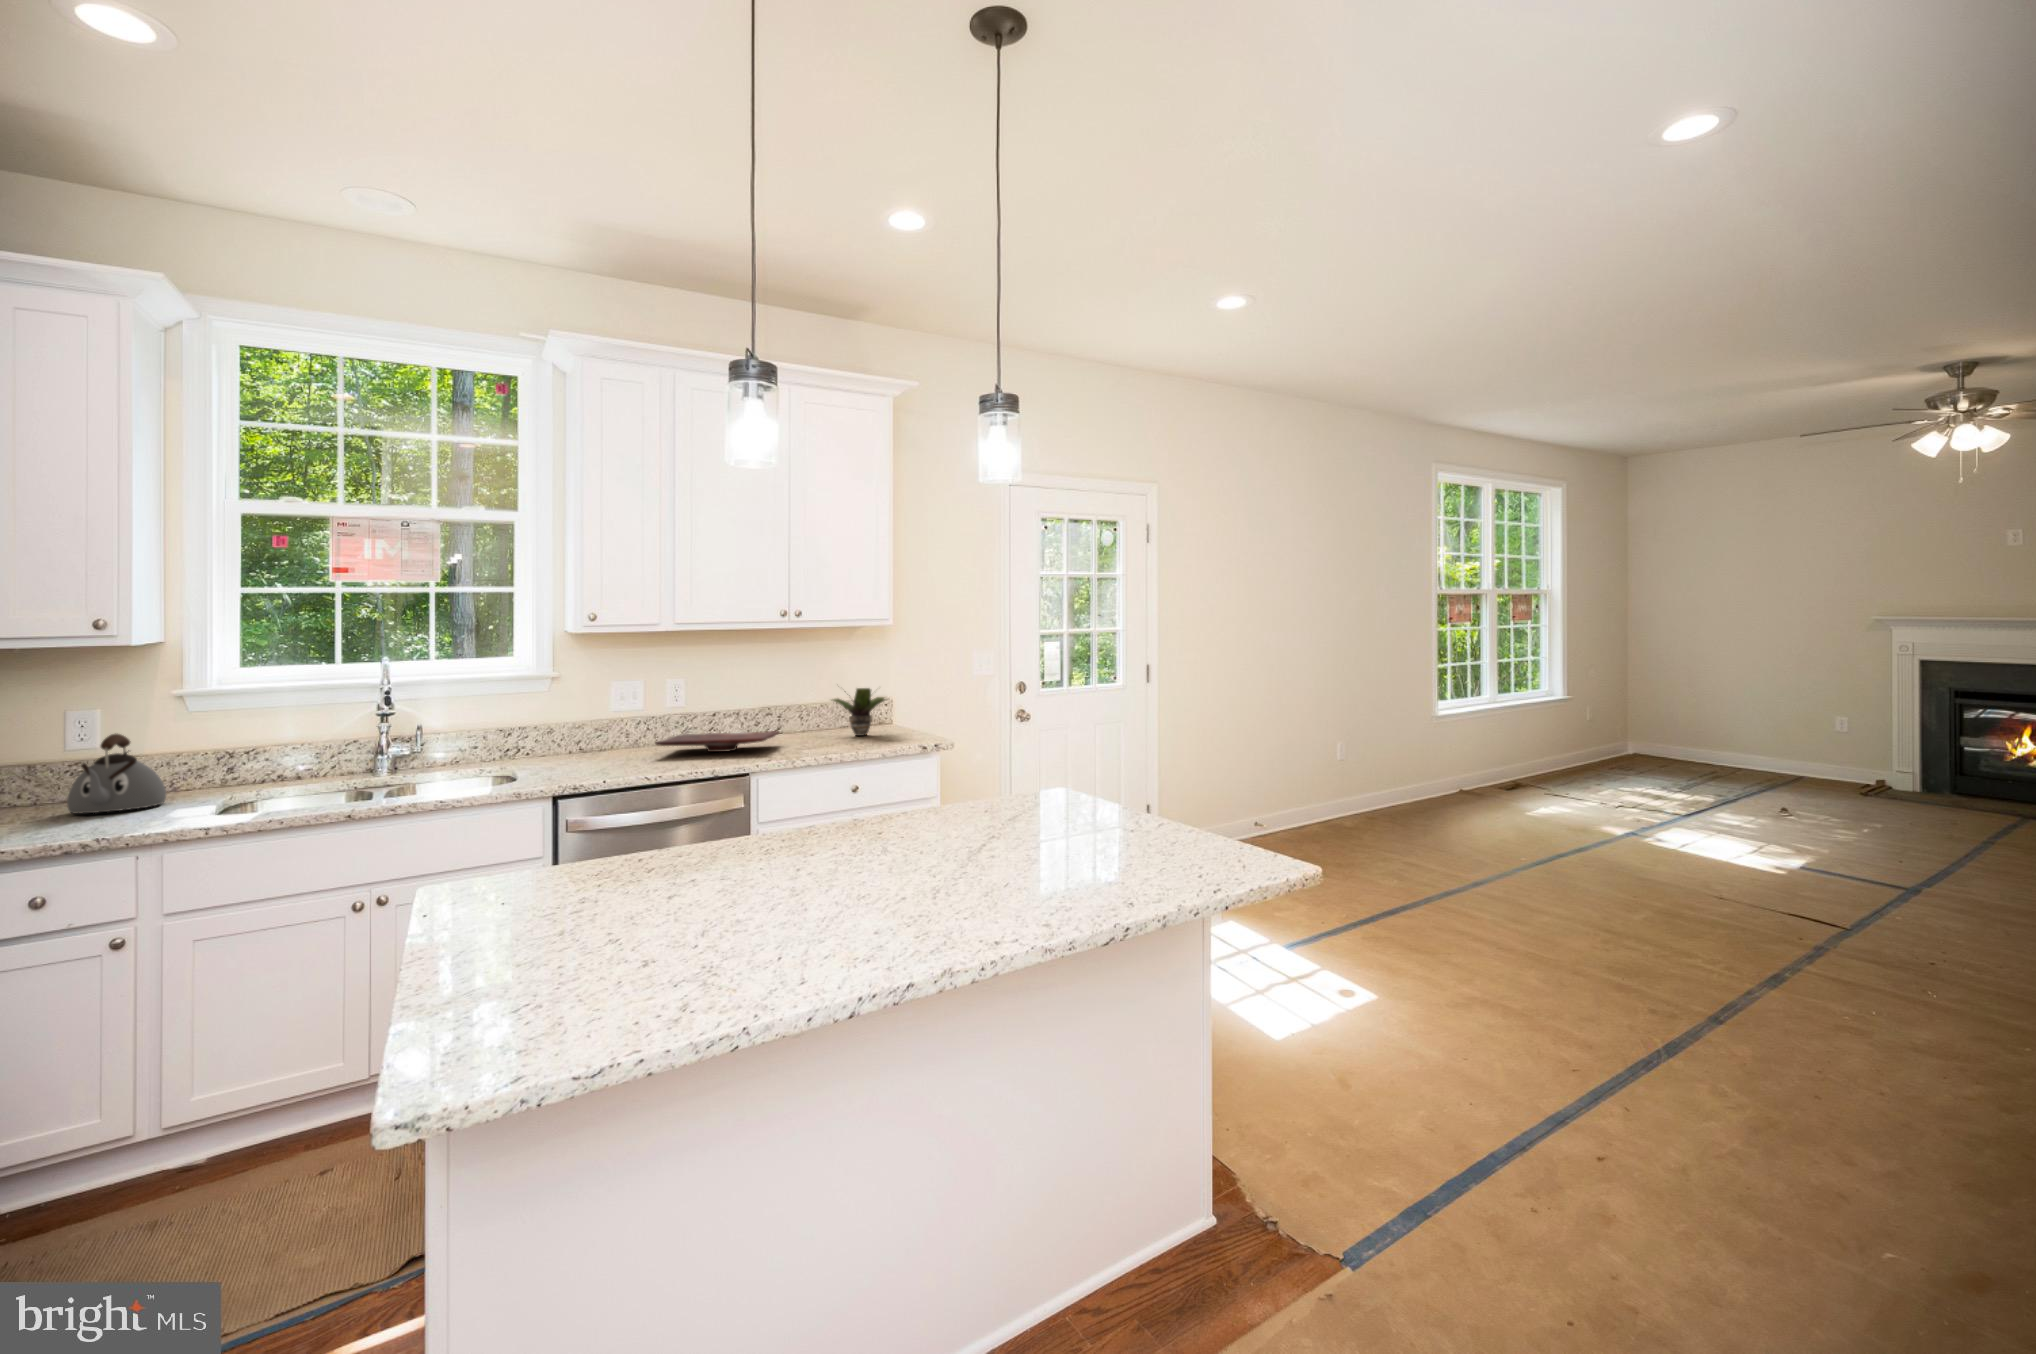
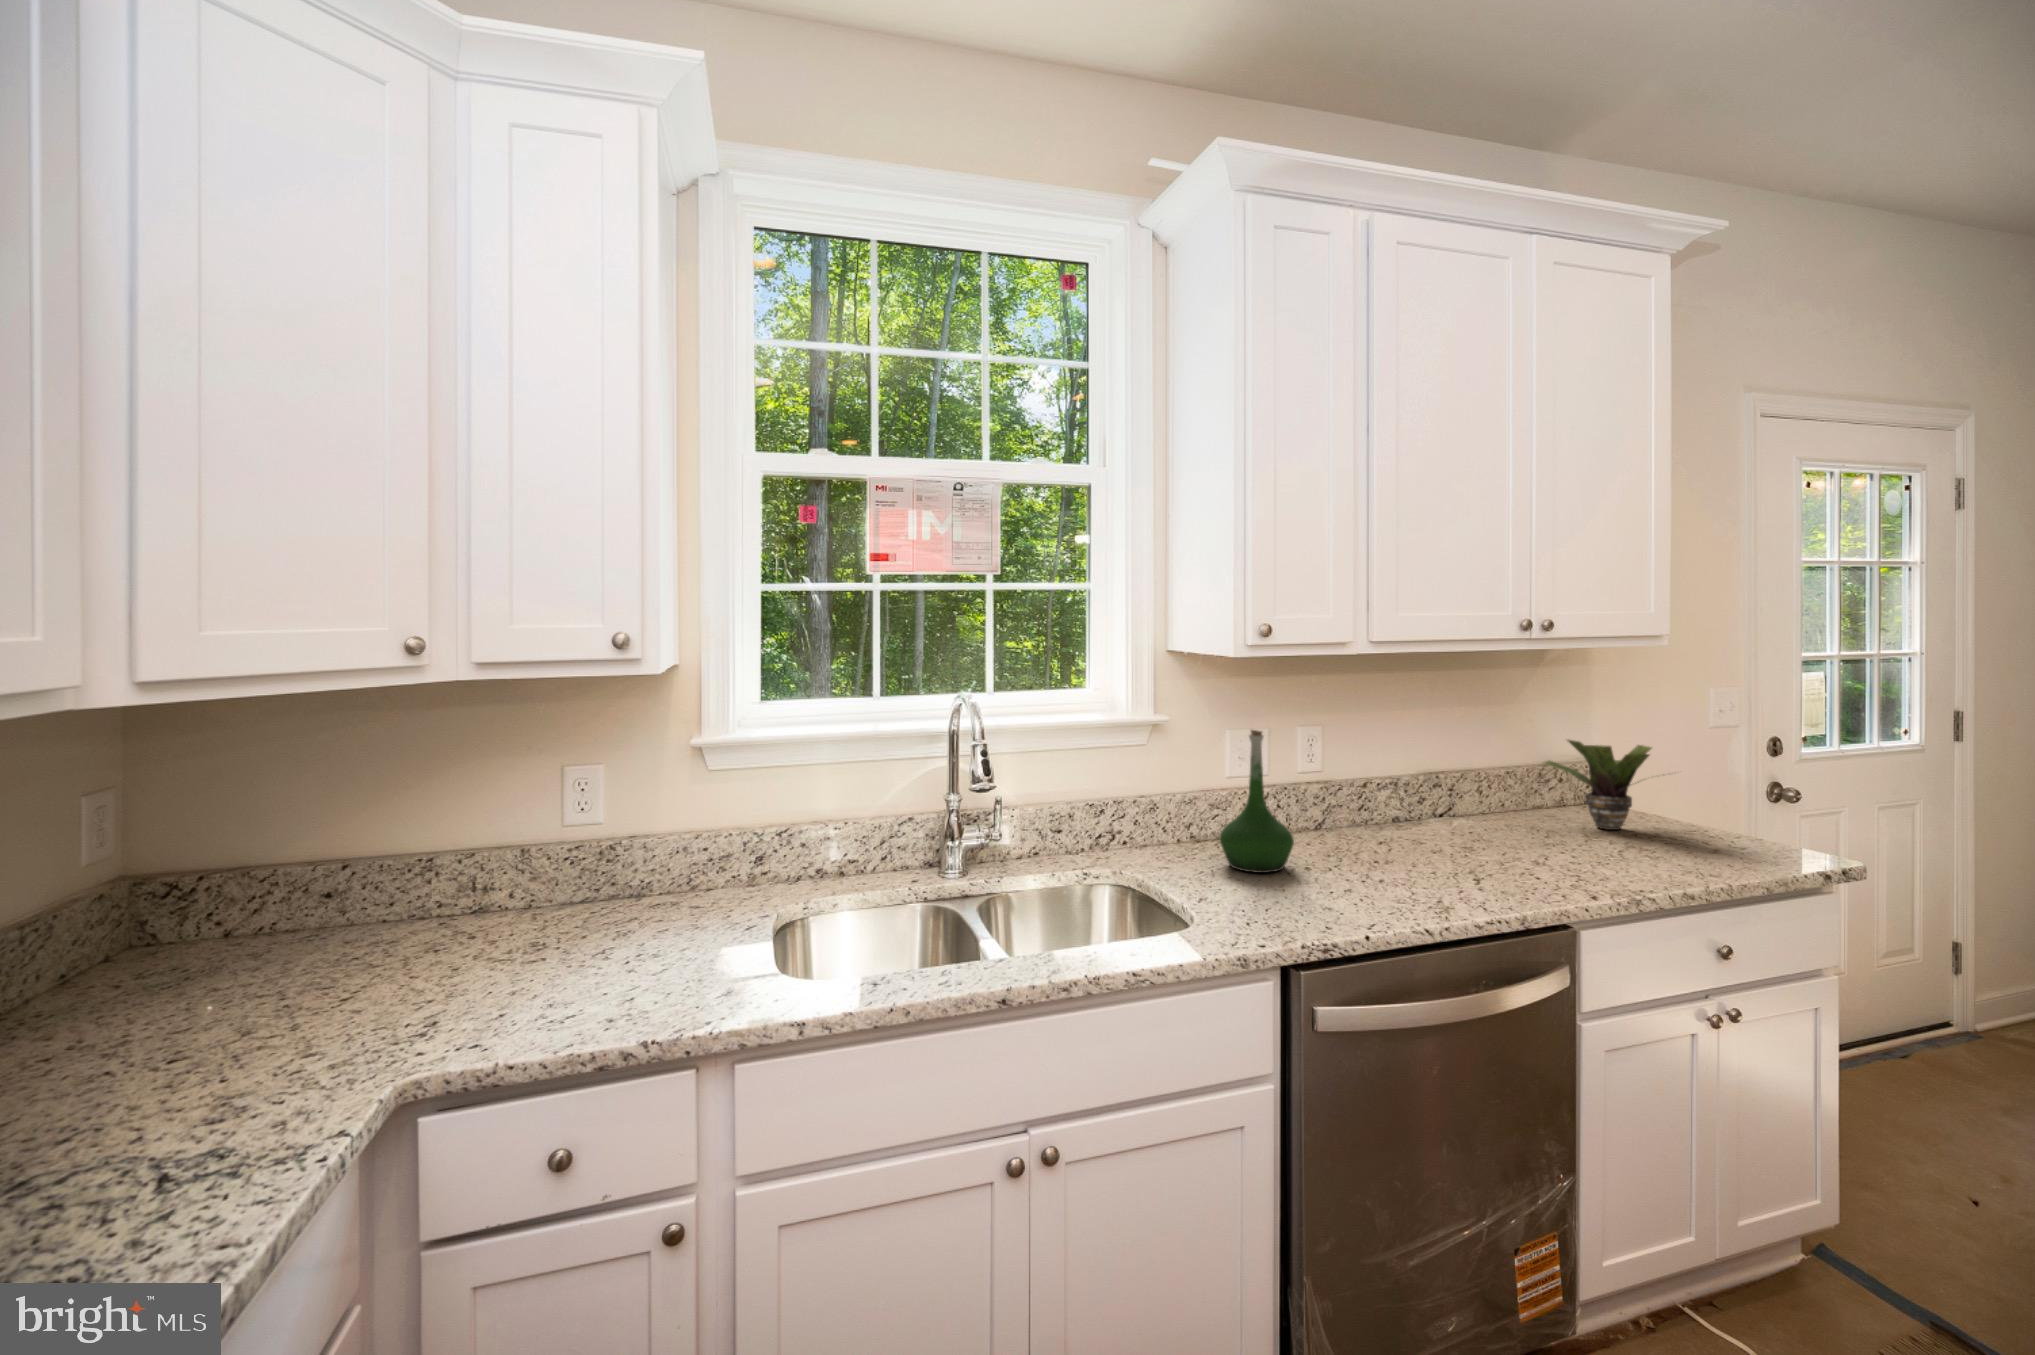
vase: none [576,677,624,762] -> present [1220,730,1294,873]
cutting board: present [655,731,779,752] -> none [1333,818,1556,862]
kettle: present [67,733,166,814] -> none [582,825,704,966]

